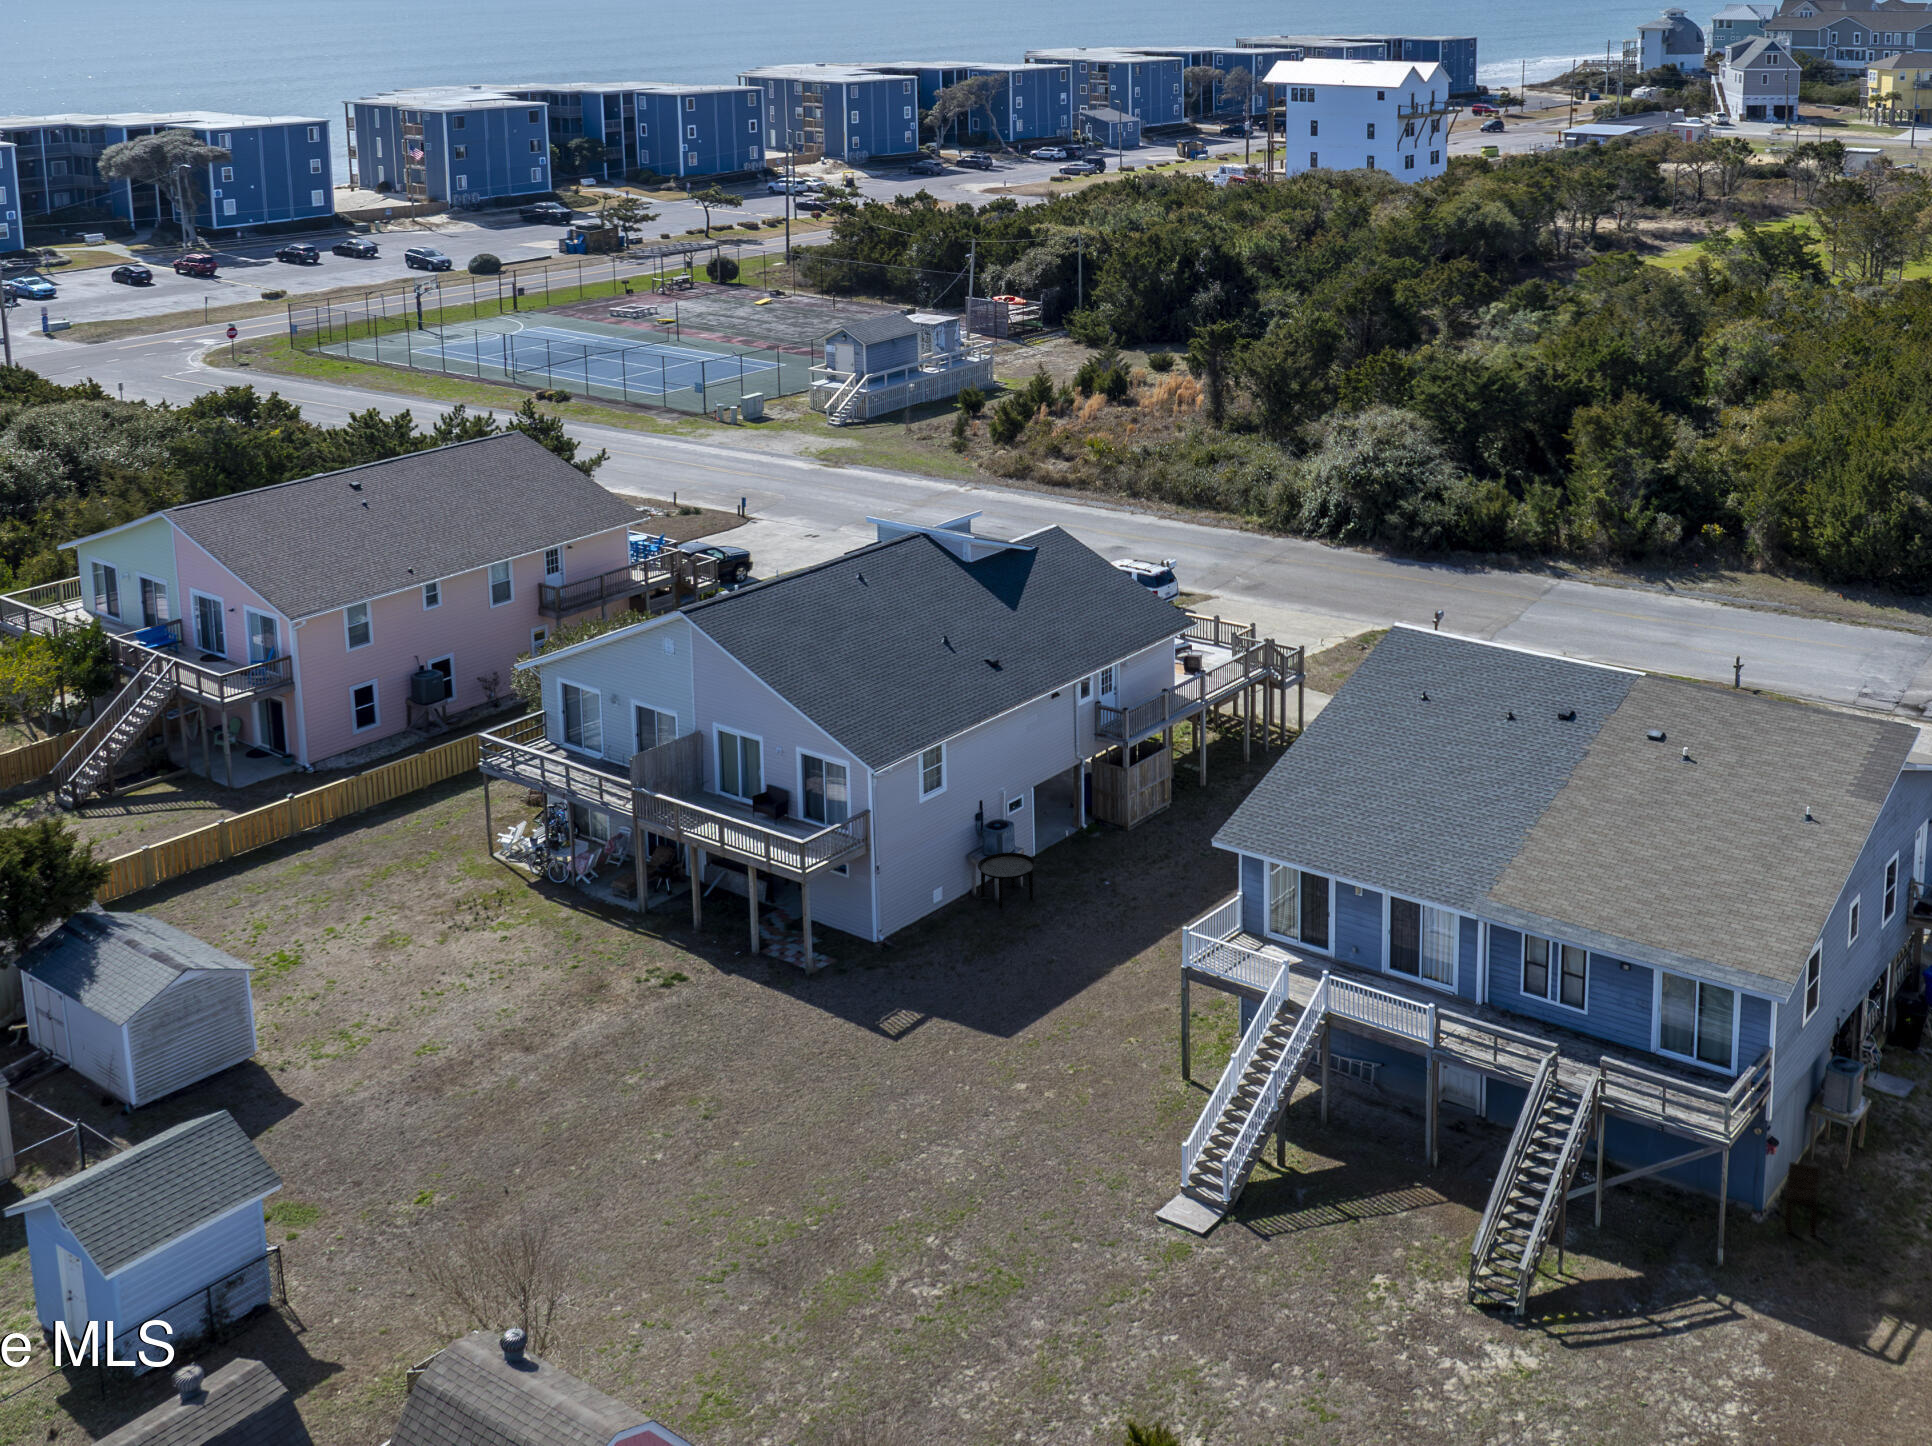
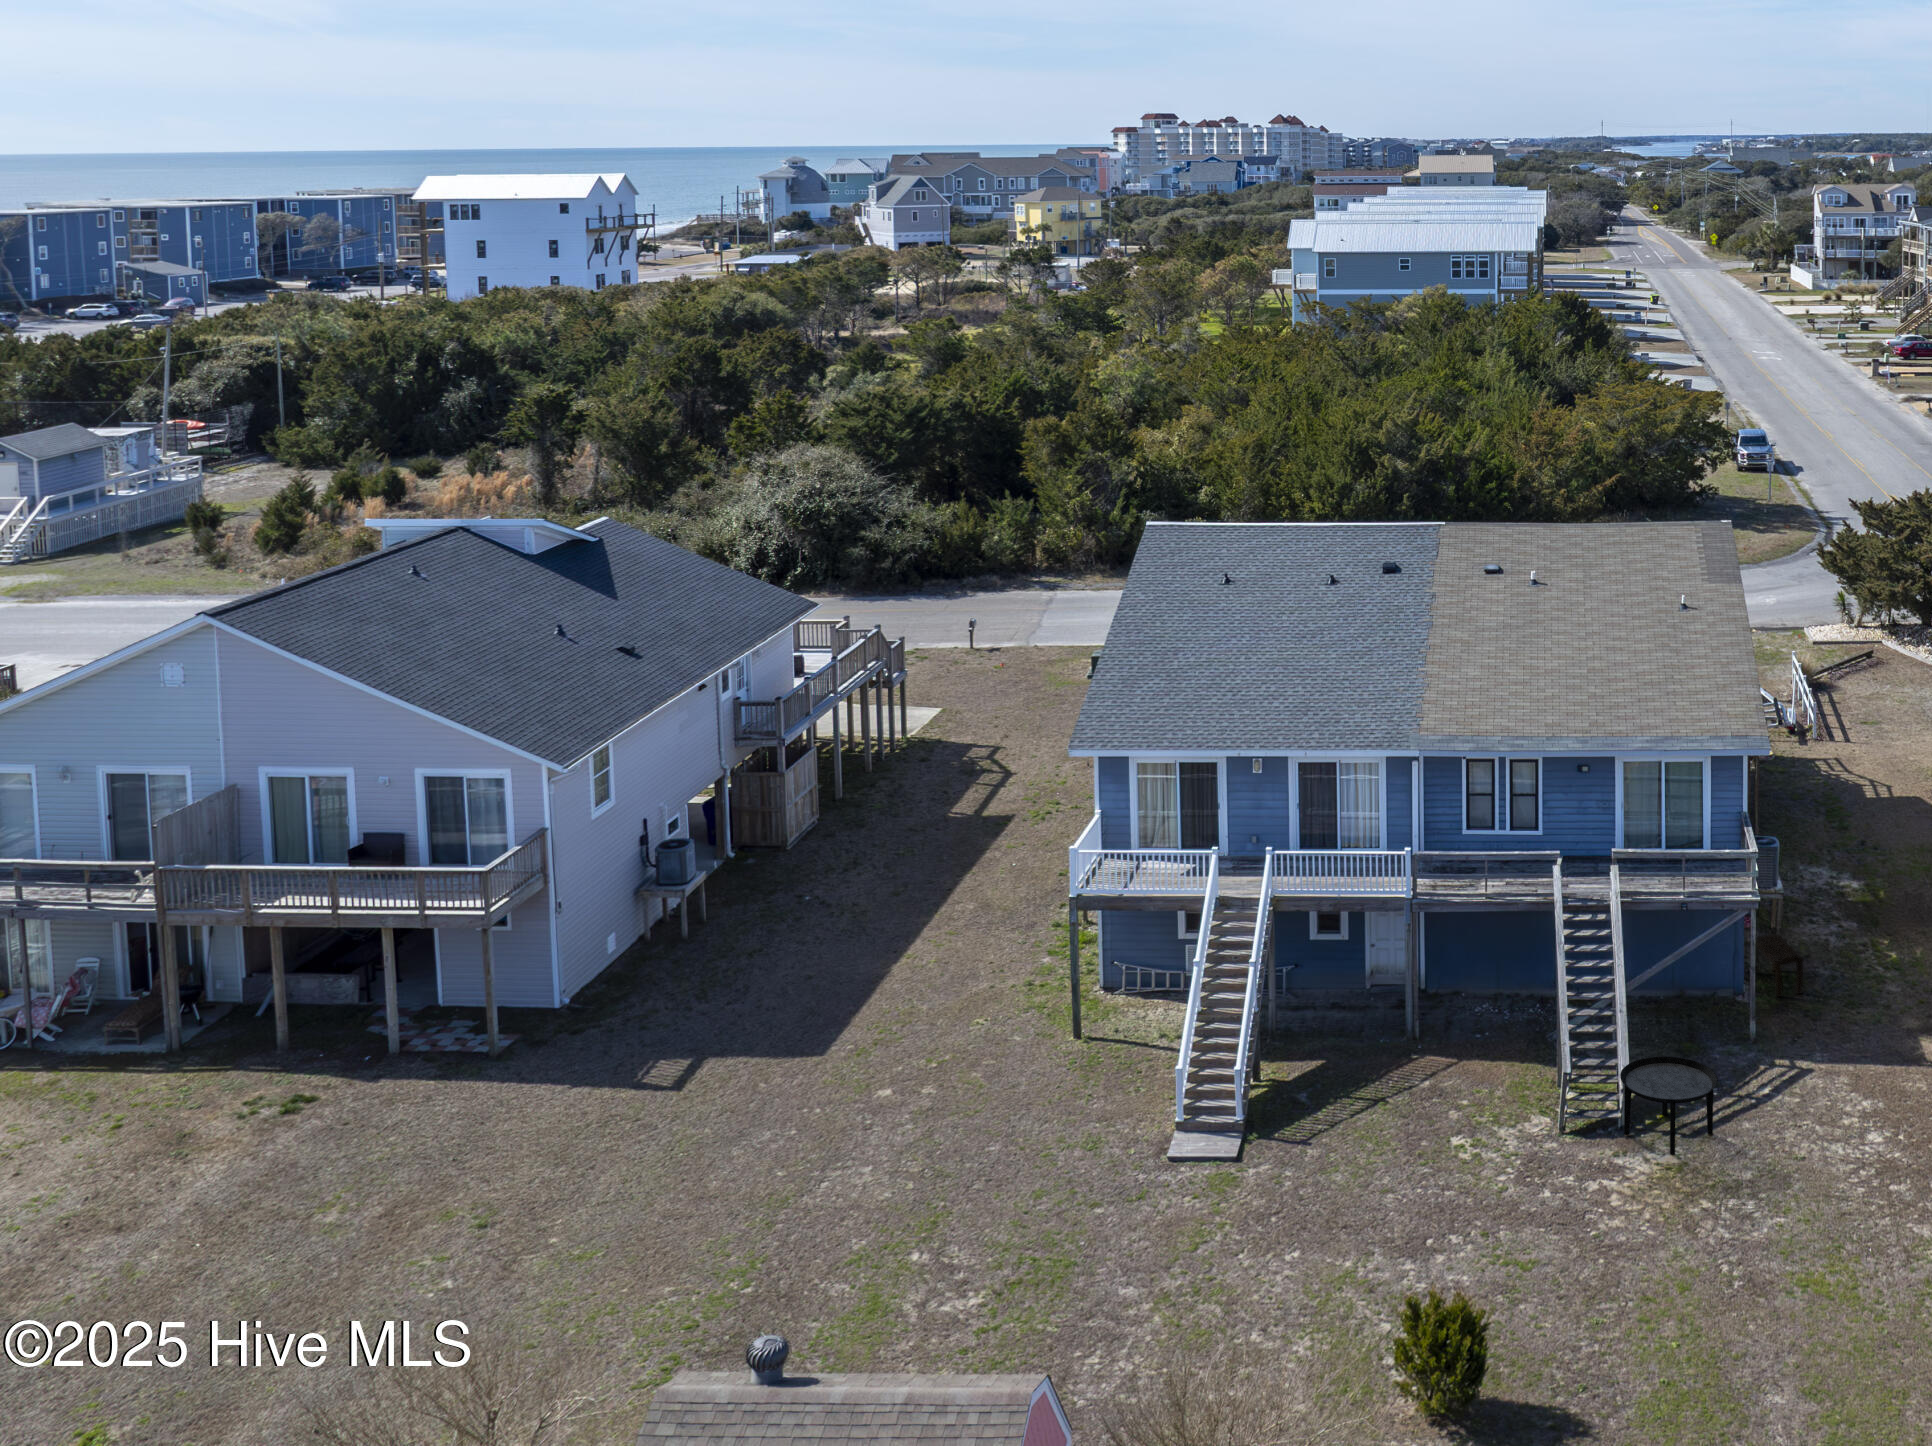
round table: present [978,852,1036,908] -> present [1620,1056,1718,1155]

